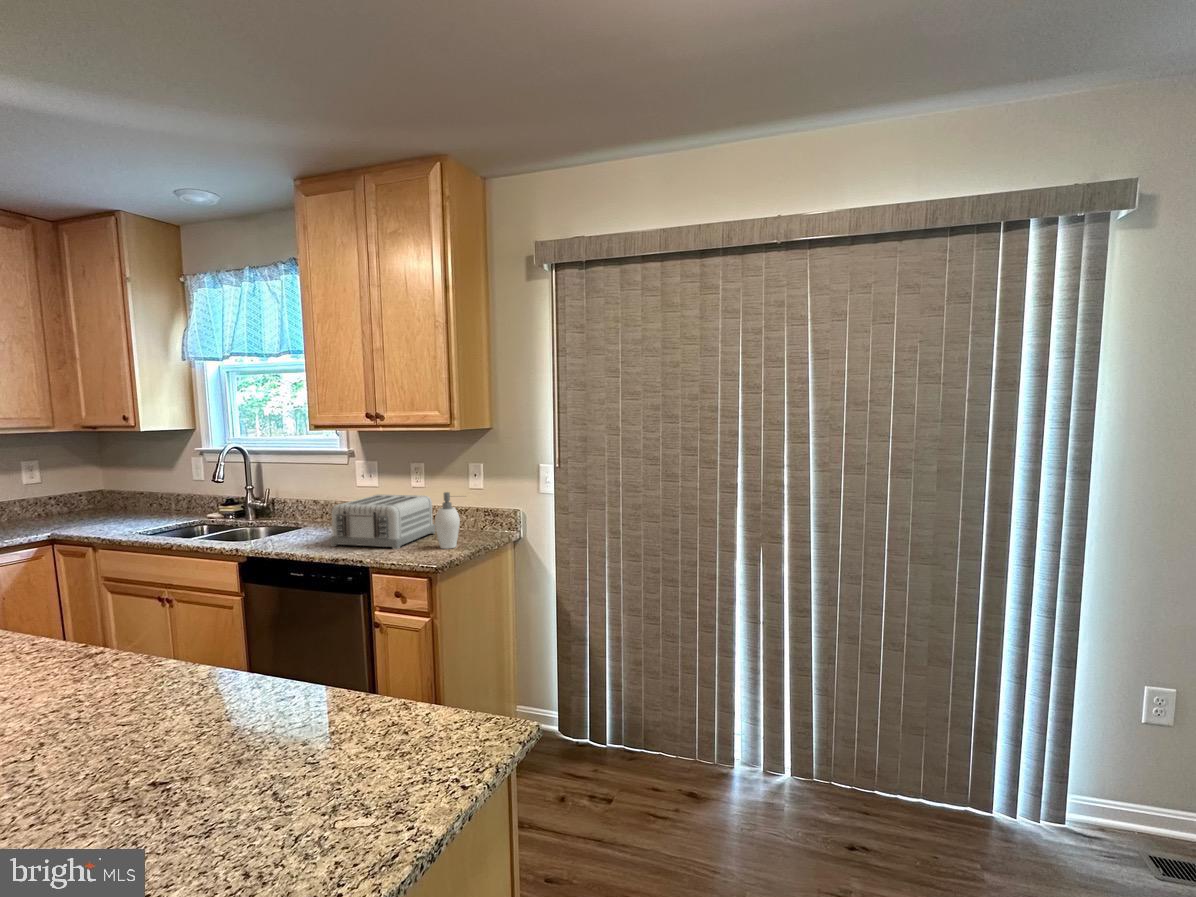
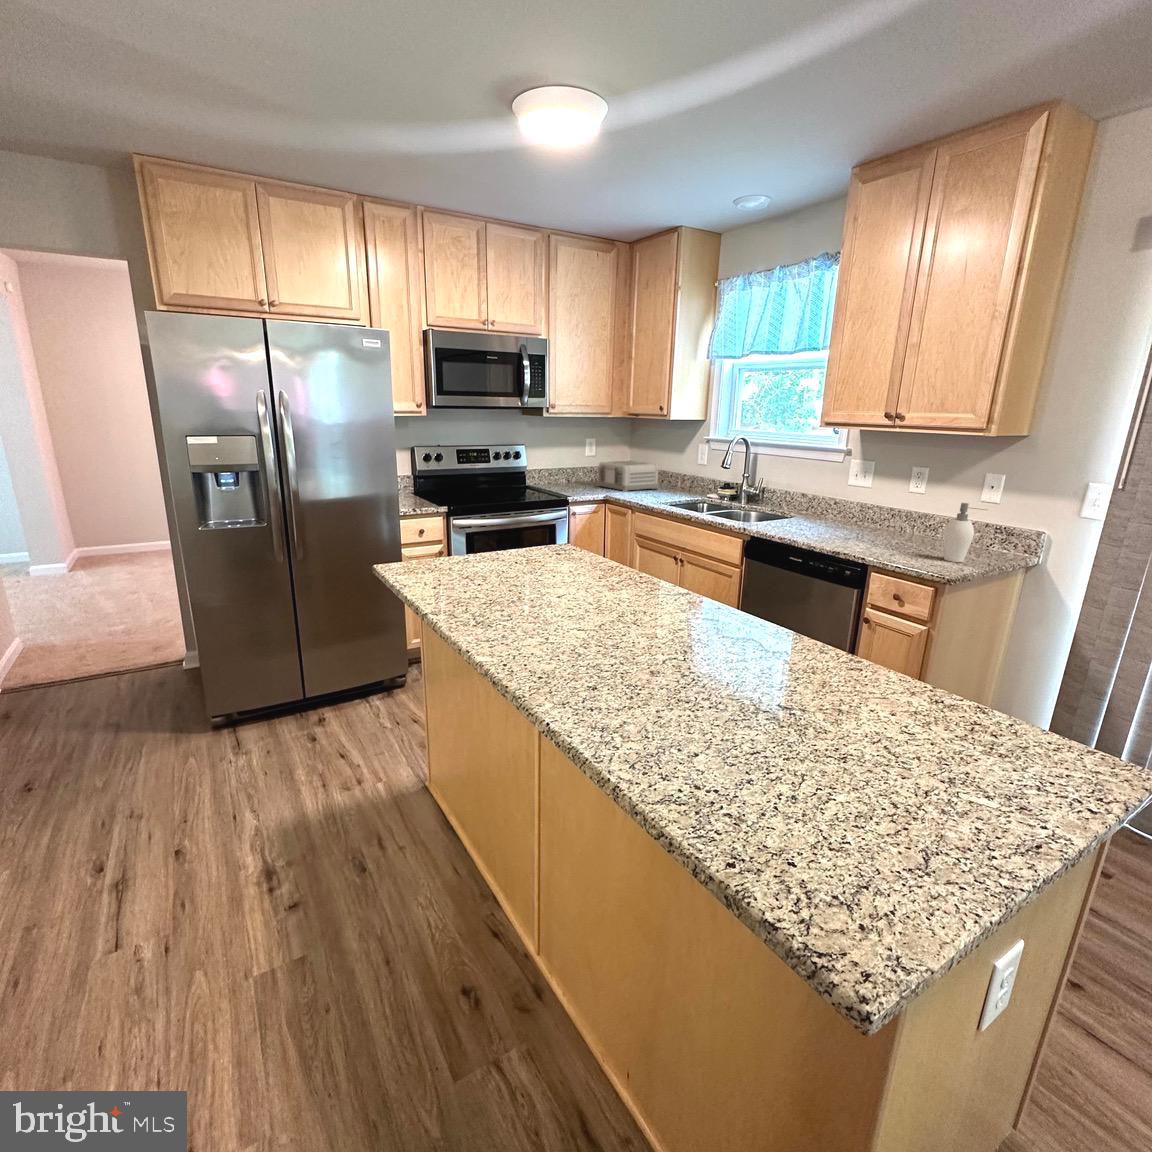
toaster: present [330,494,435,549] -> present [596,461,659,492]

